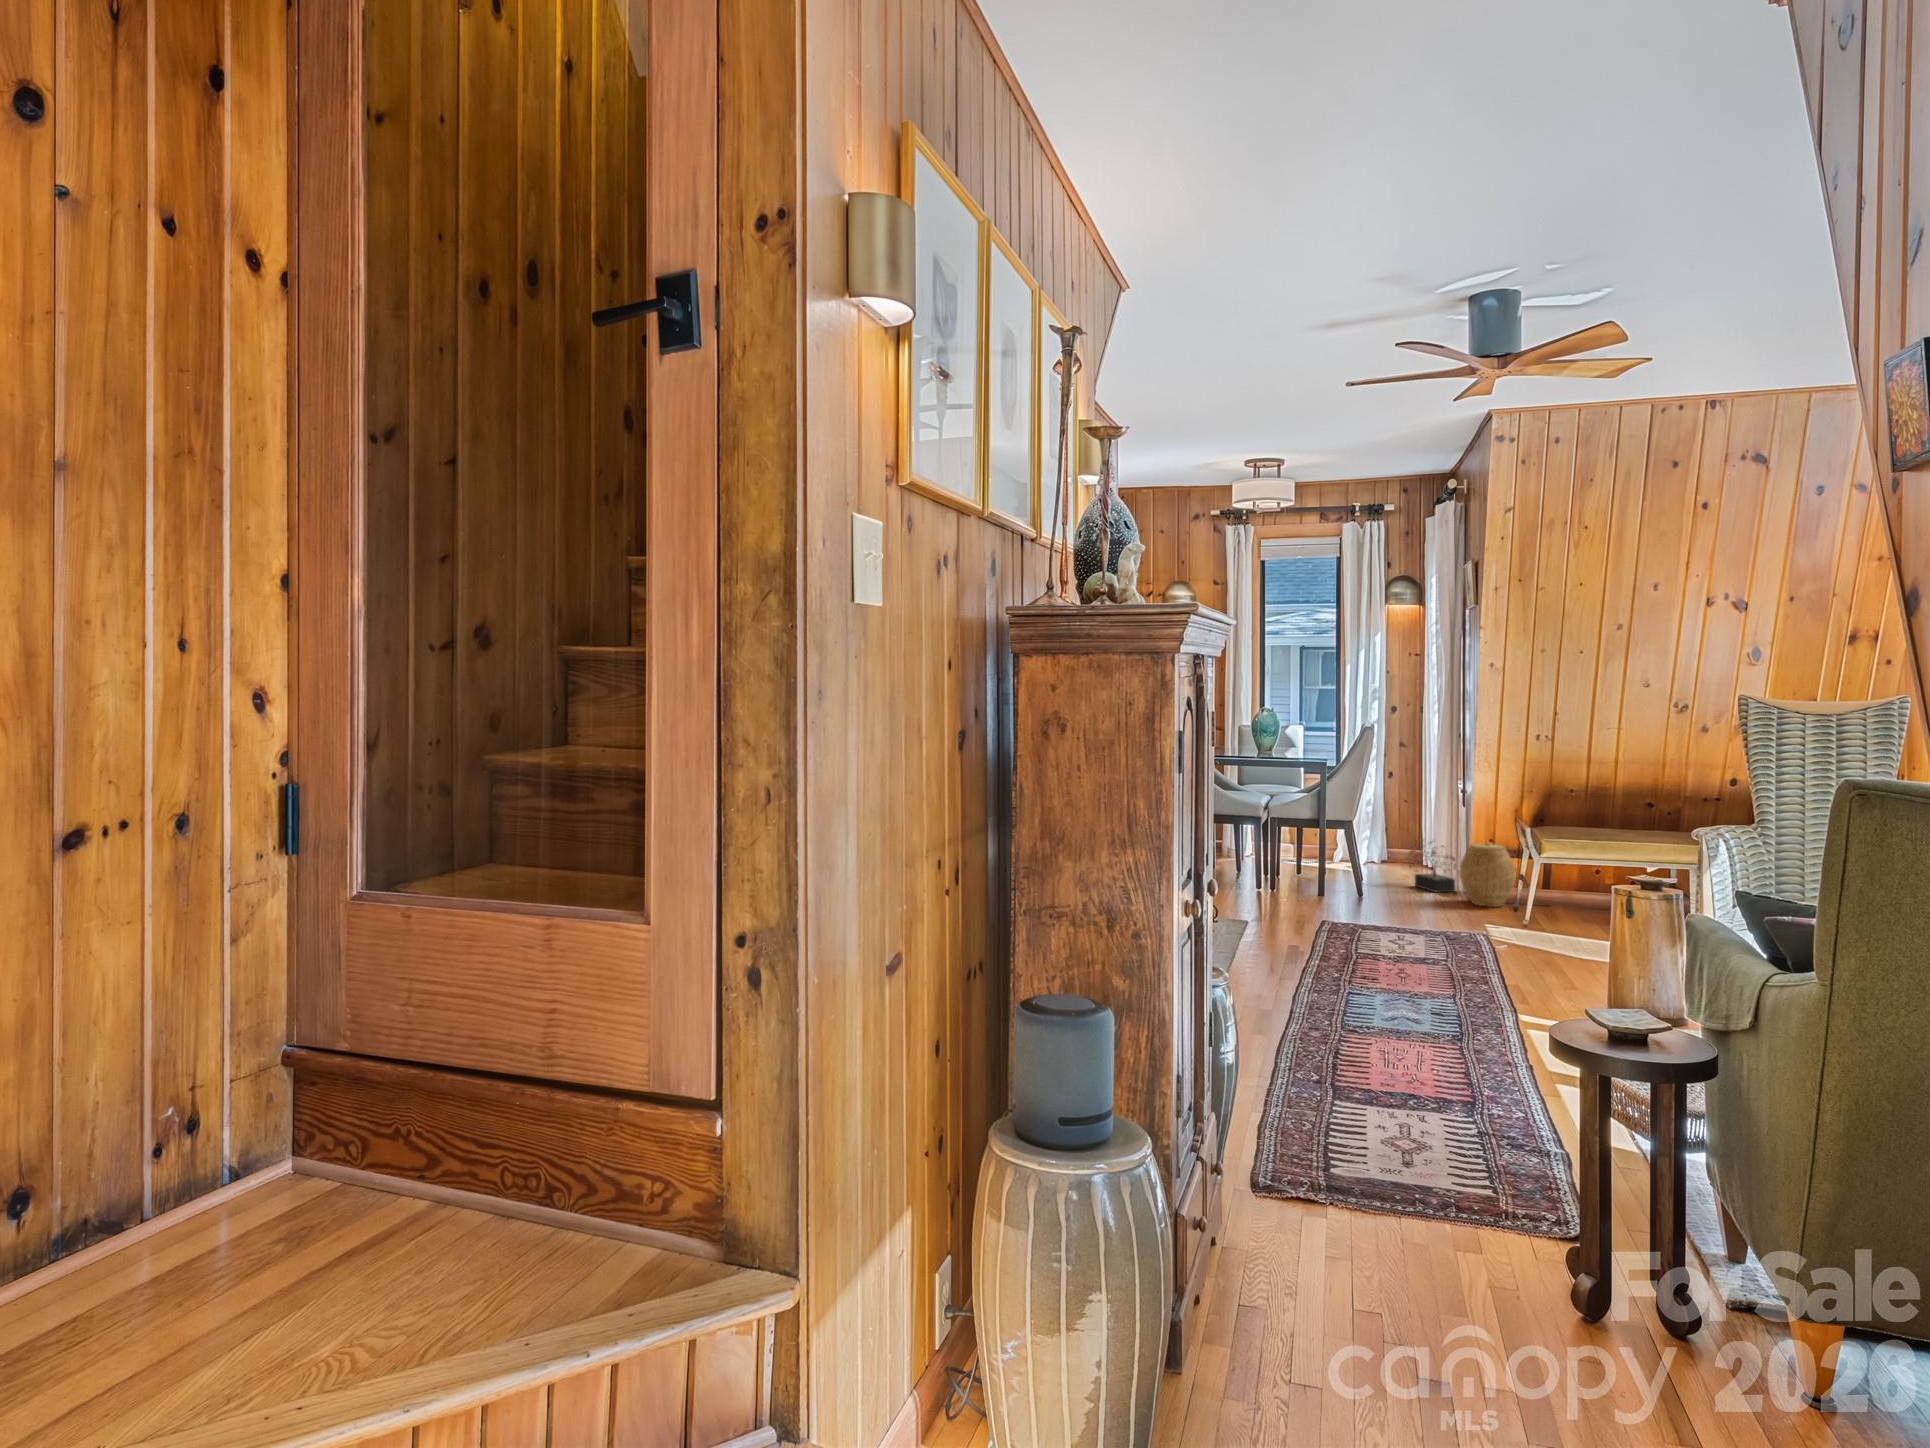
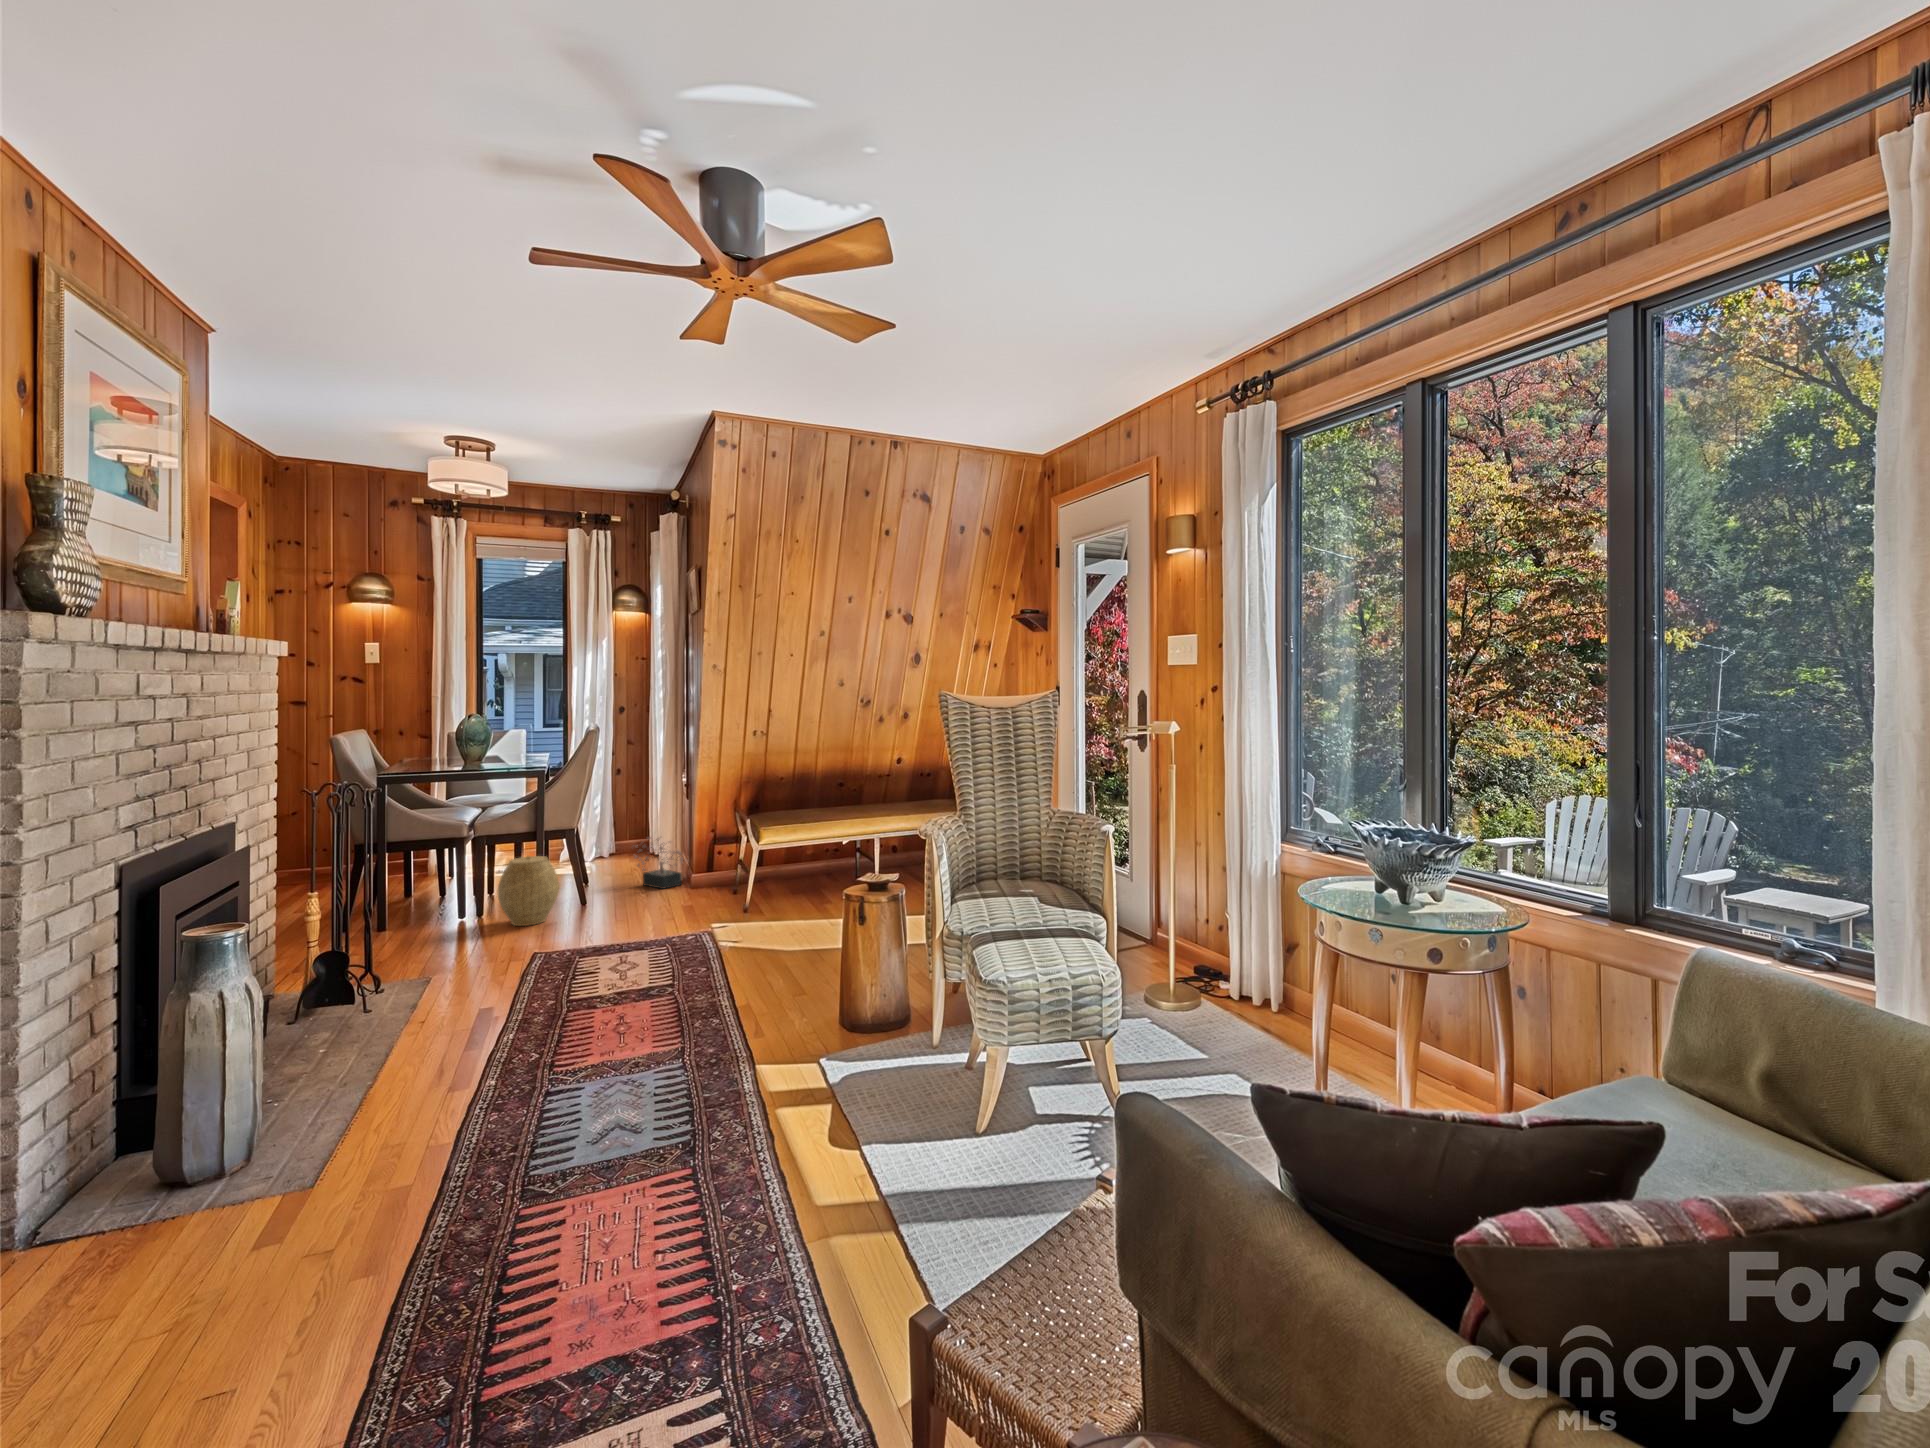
woven basket: present [1460,842,1516,907] -> present [498,856,559,926]

